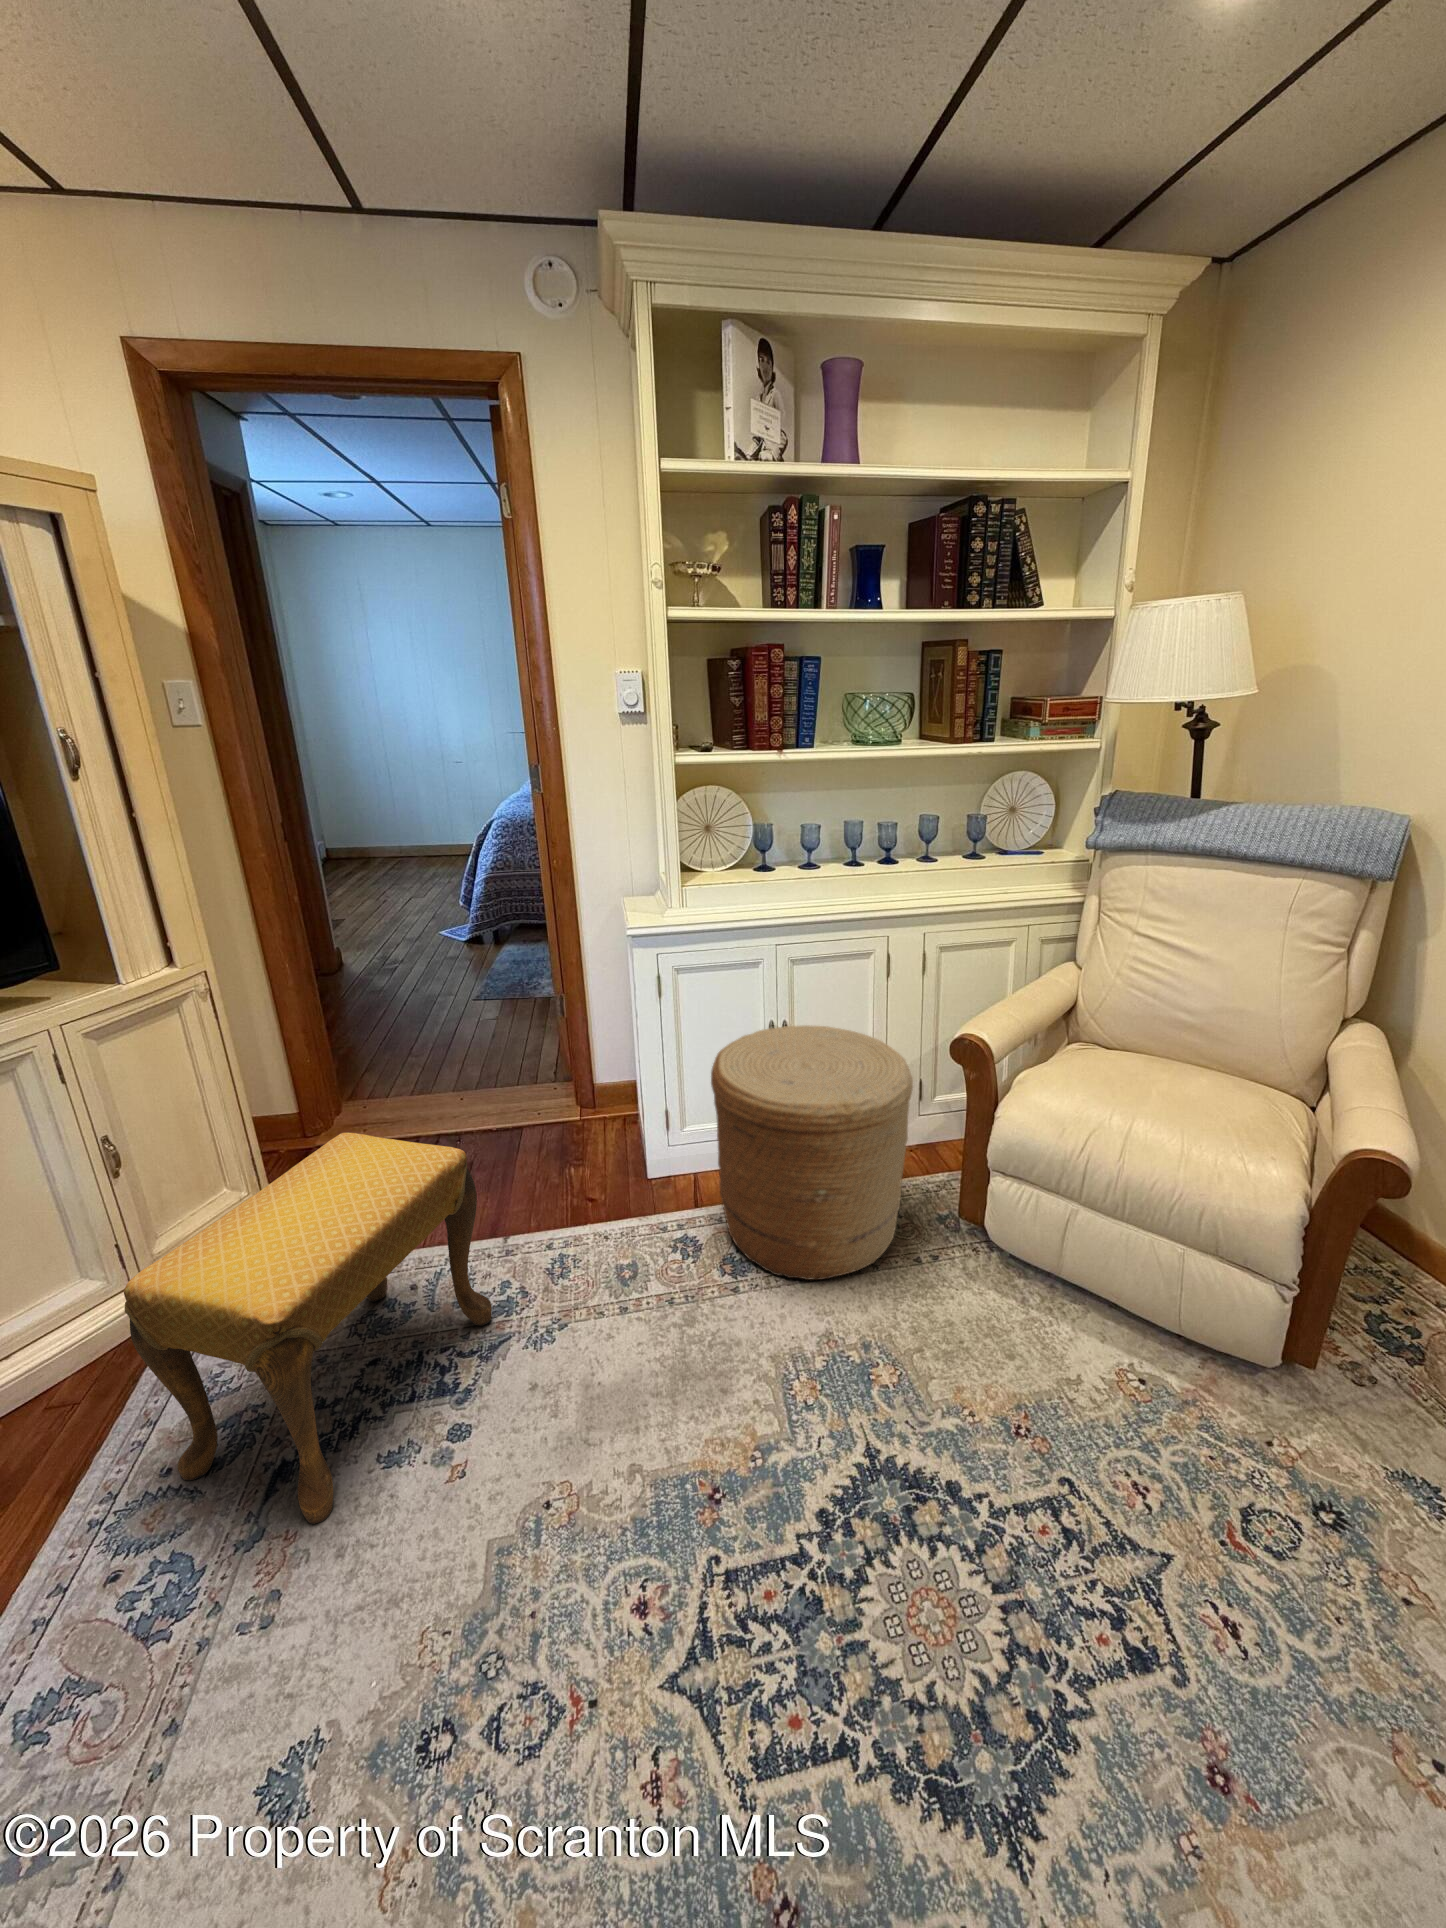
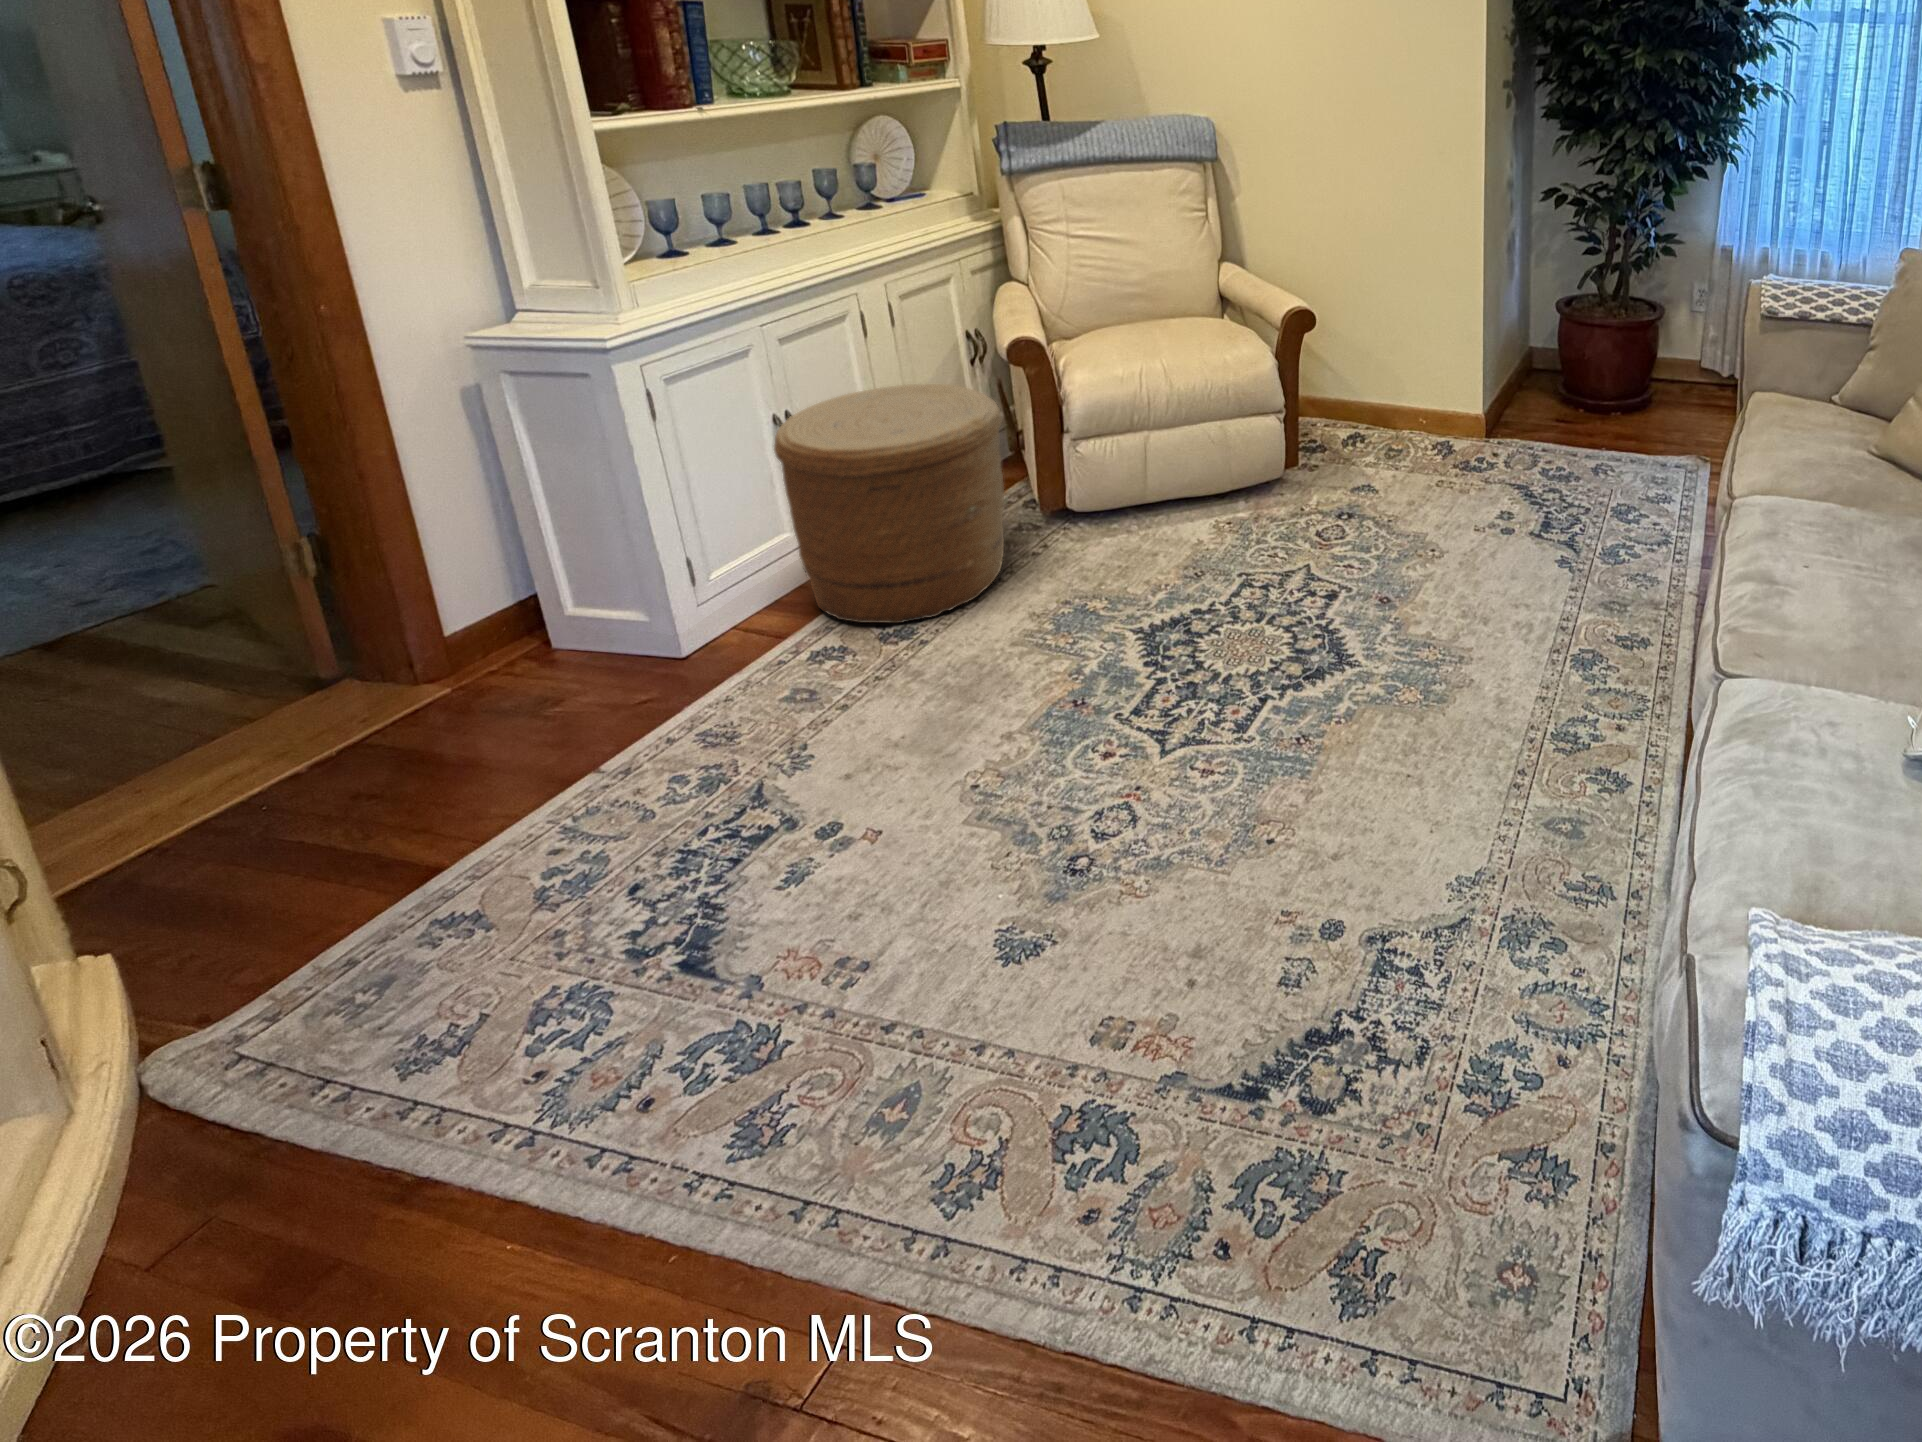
footstool: present [124,1133,492,1524] -> none [434,601,801,1057]

